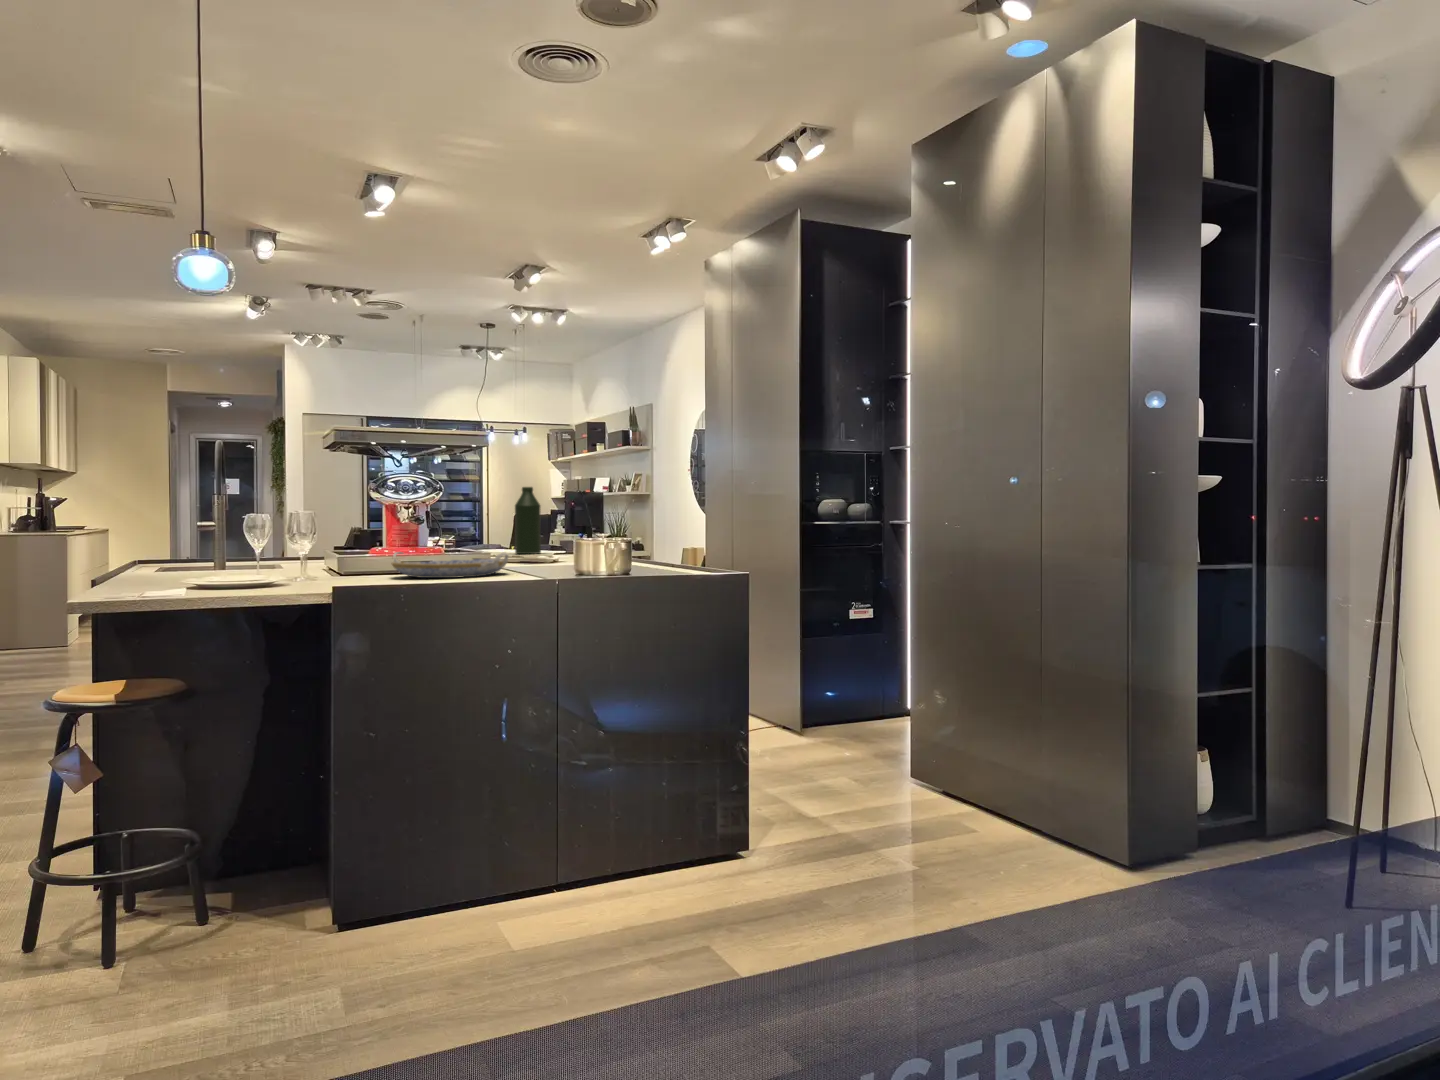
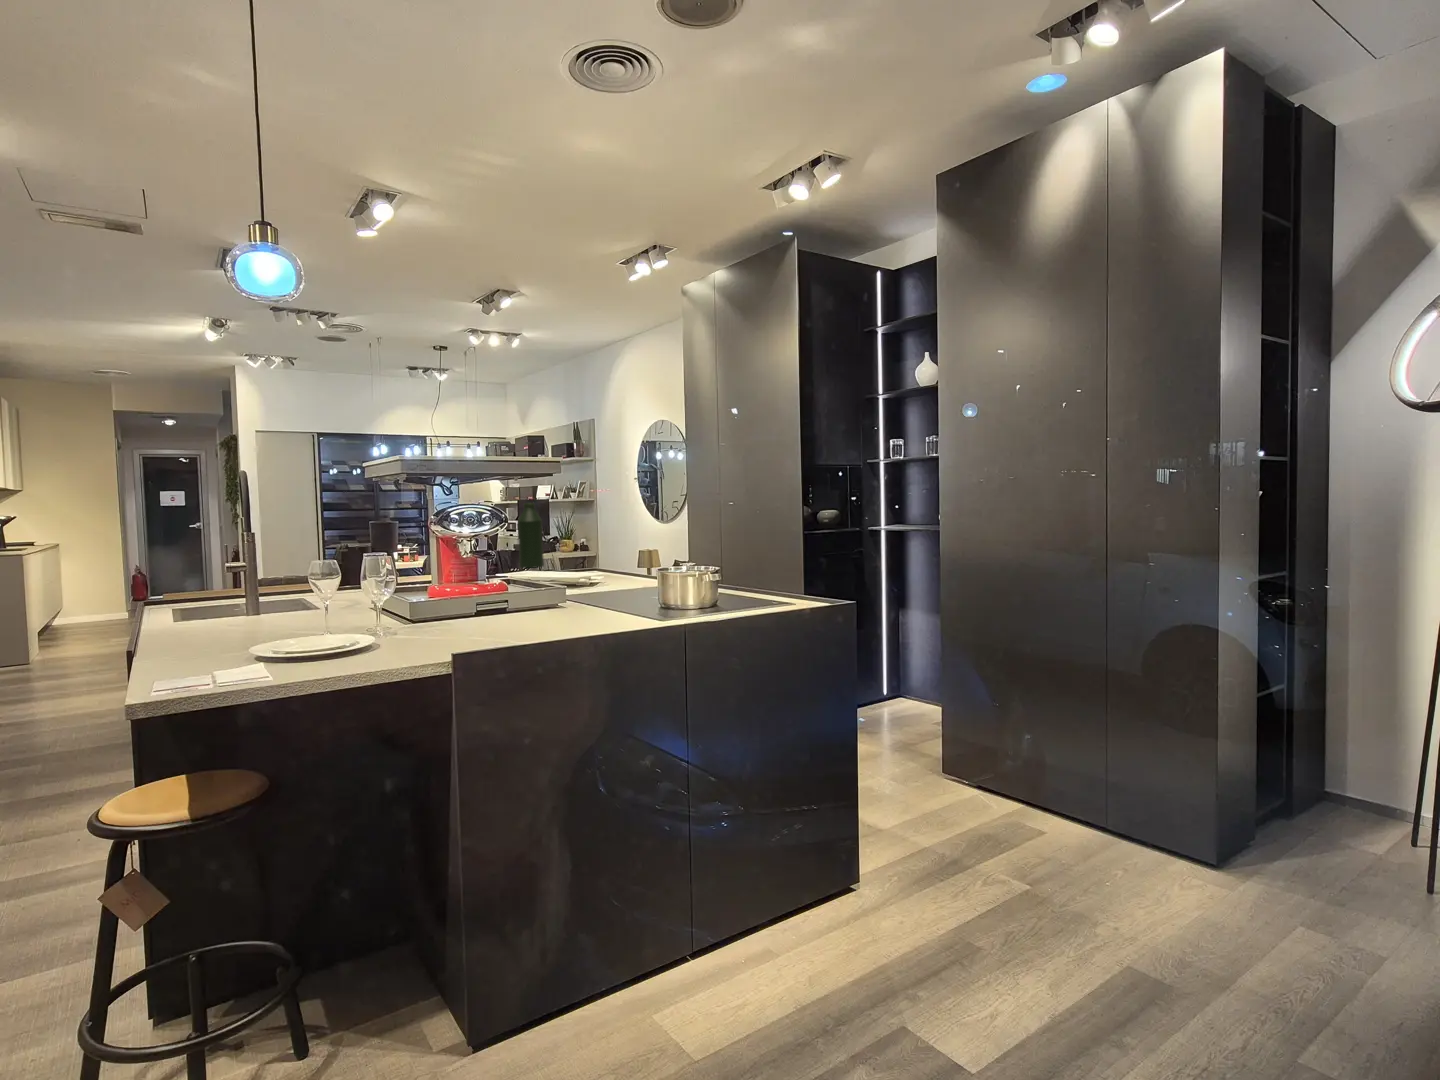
serving tray: present [392,552,508,578] -> none [469,589,600,622]

